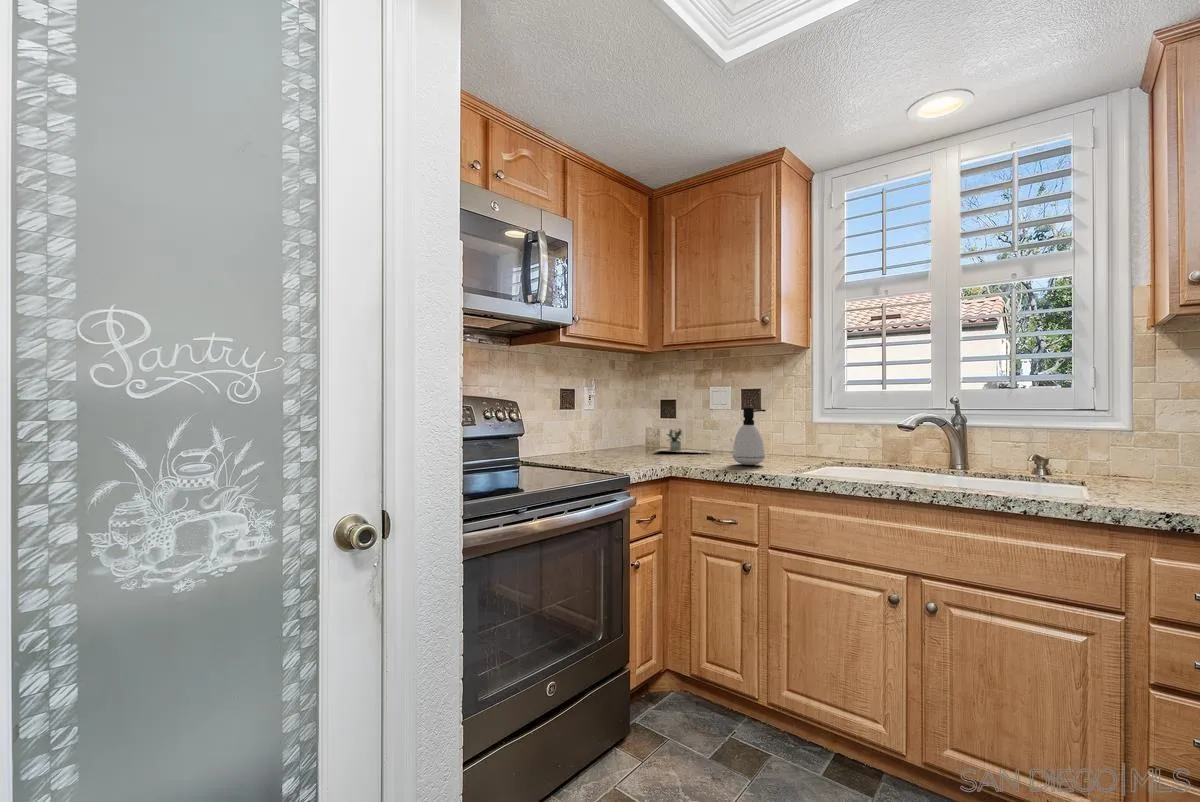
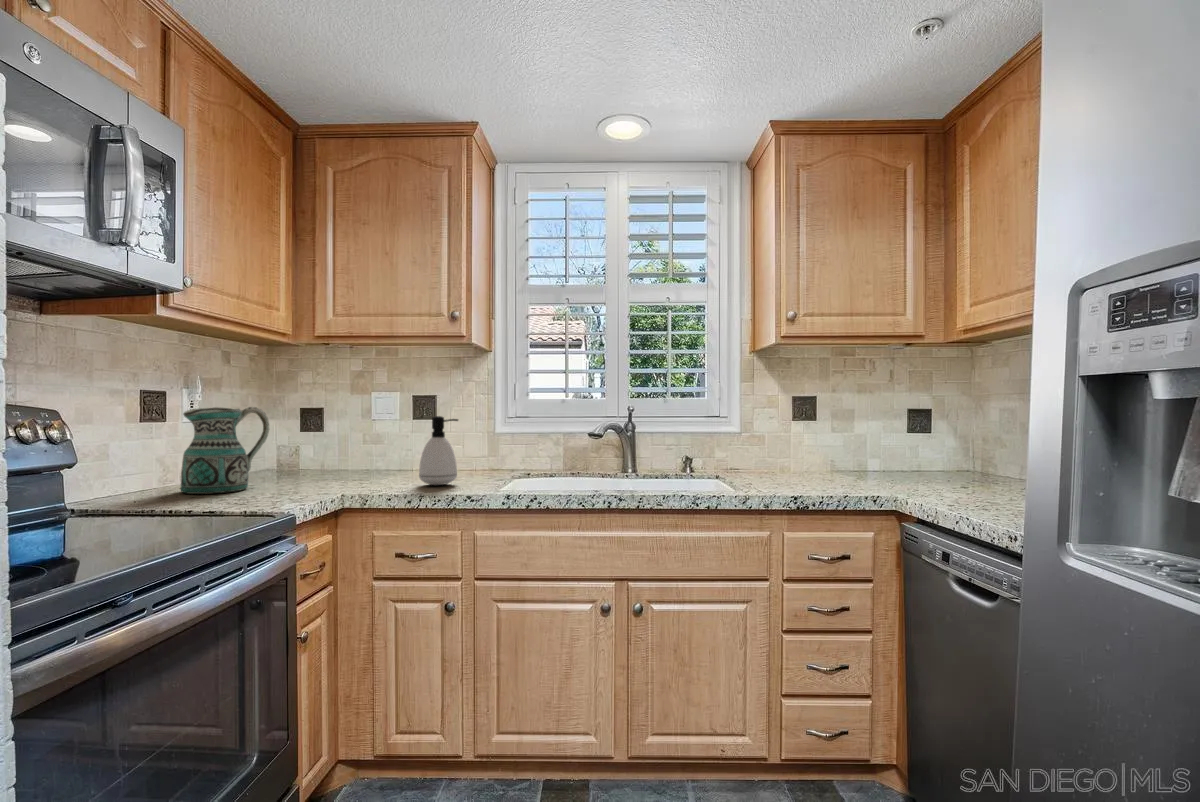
ceramic pitcher: none [581,400,634,458] -> present [181,407,269,494]
potted plant: present [659,429,702,453] -> none [295,444,402,476]

